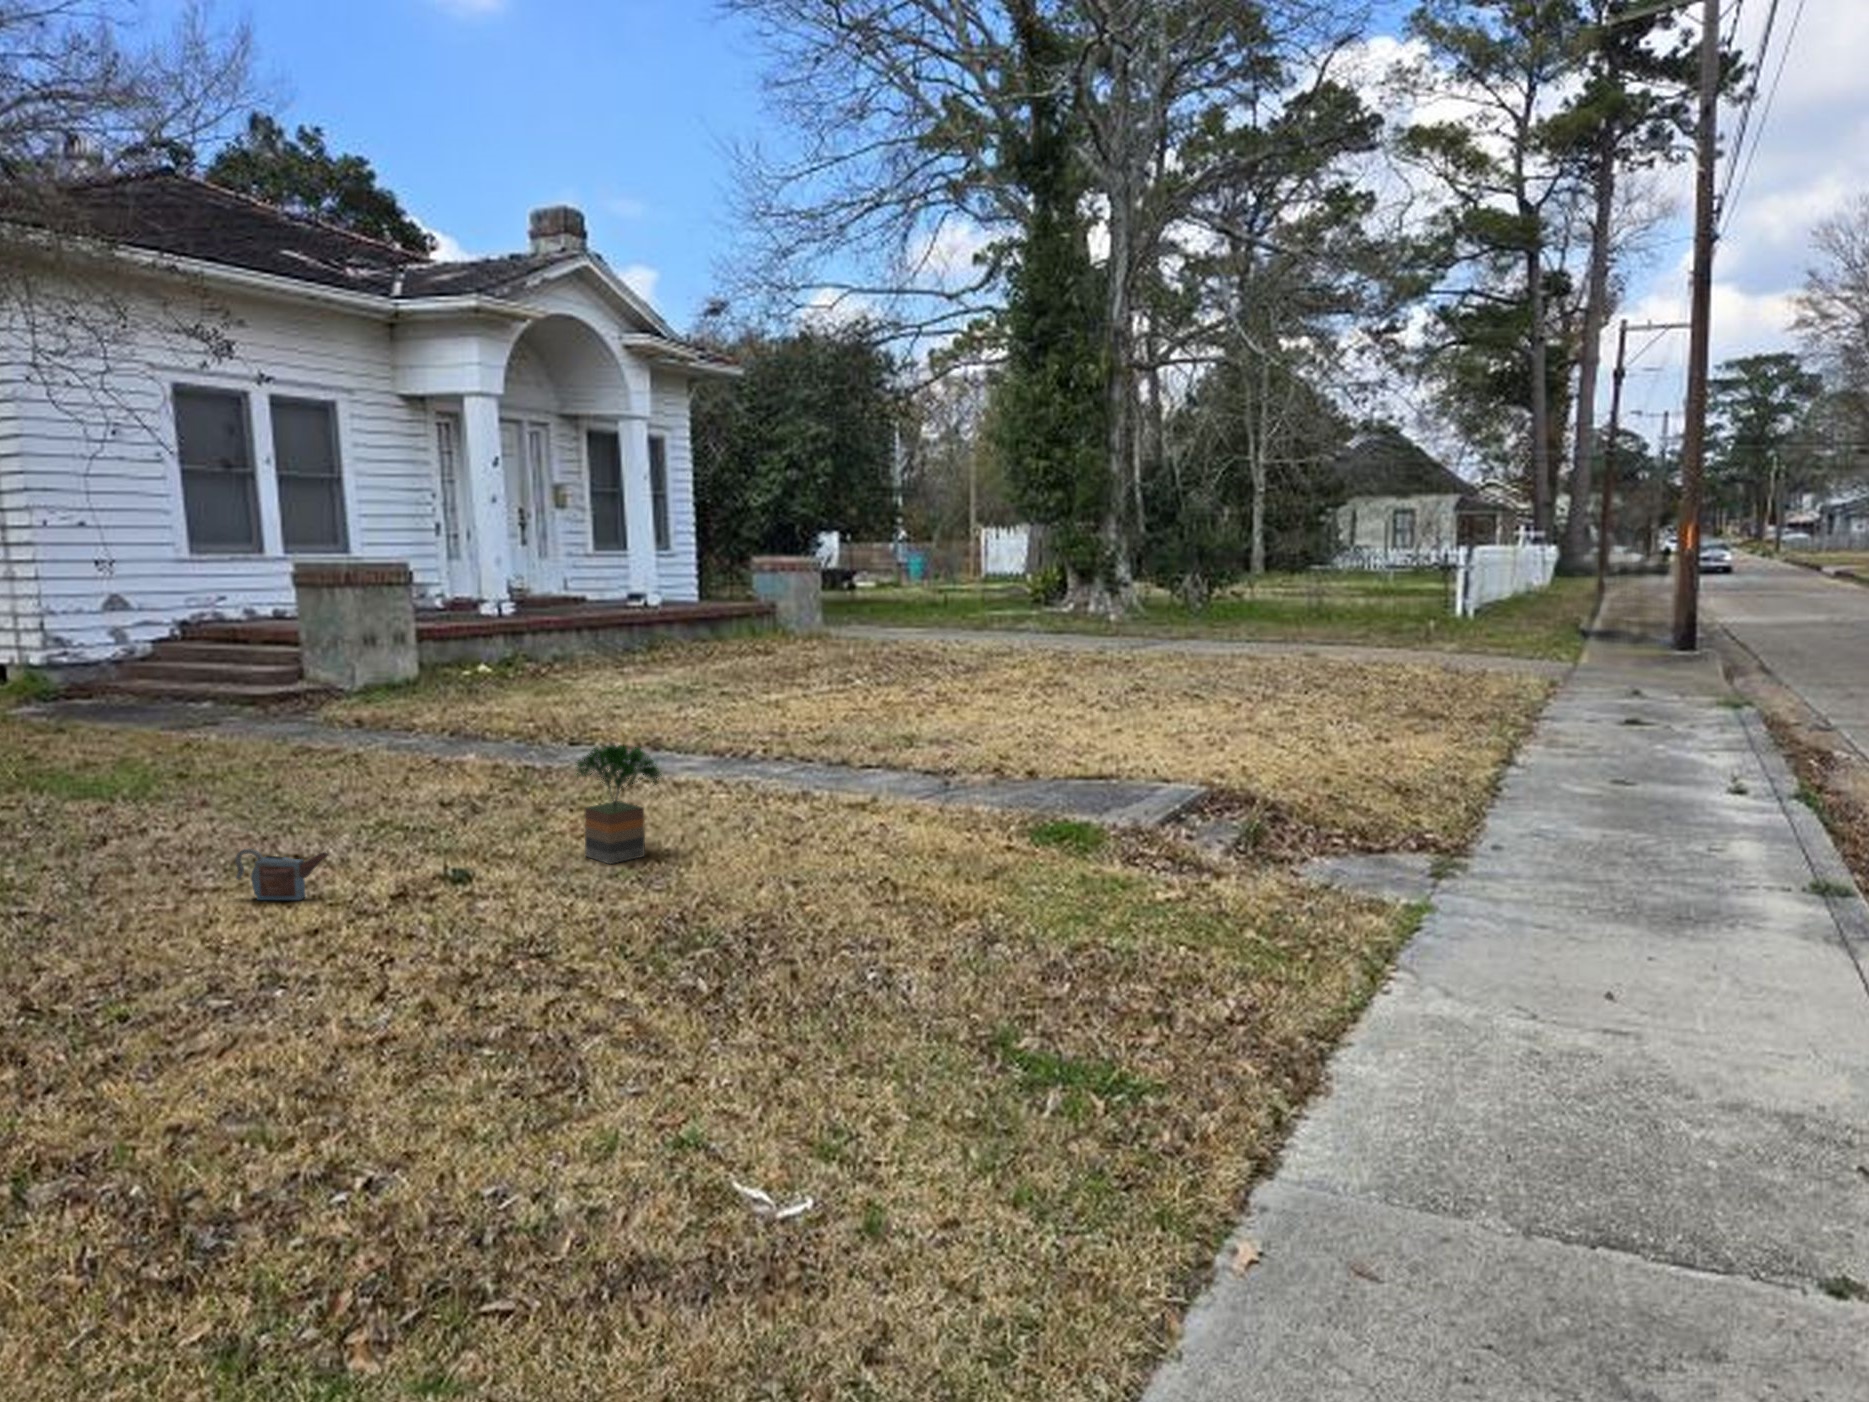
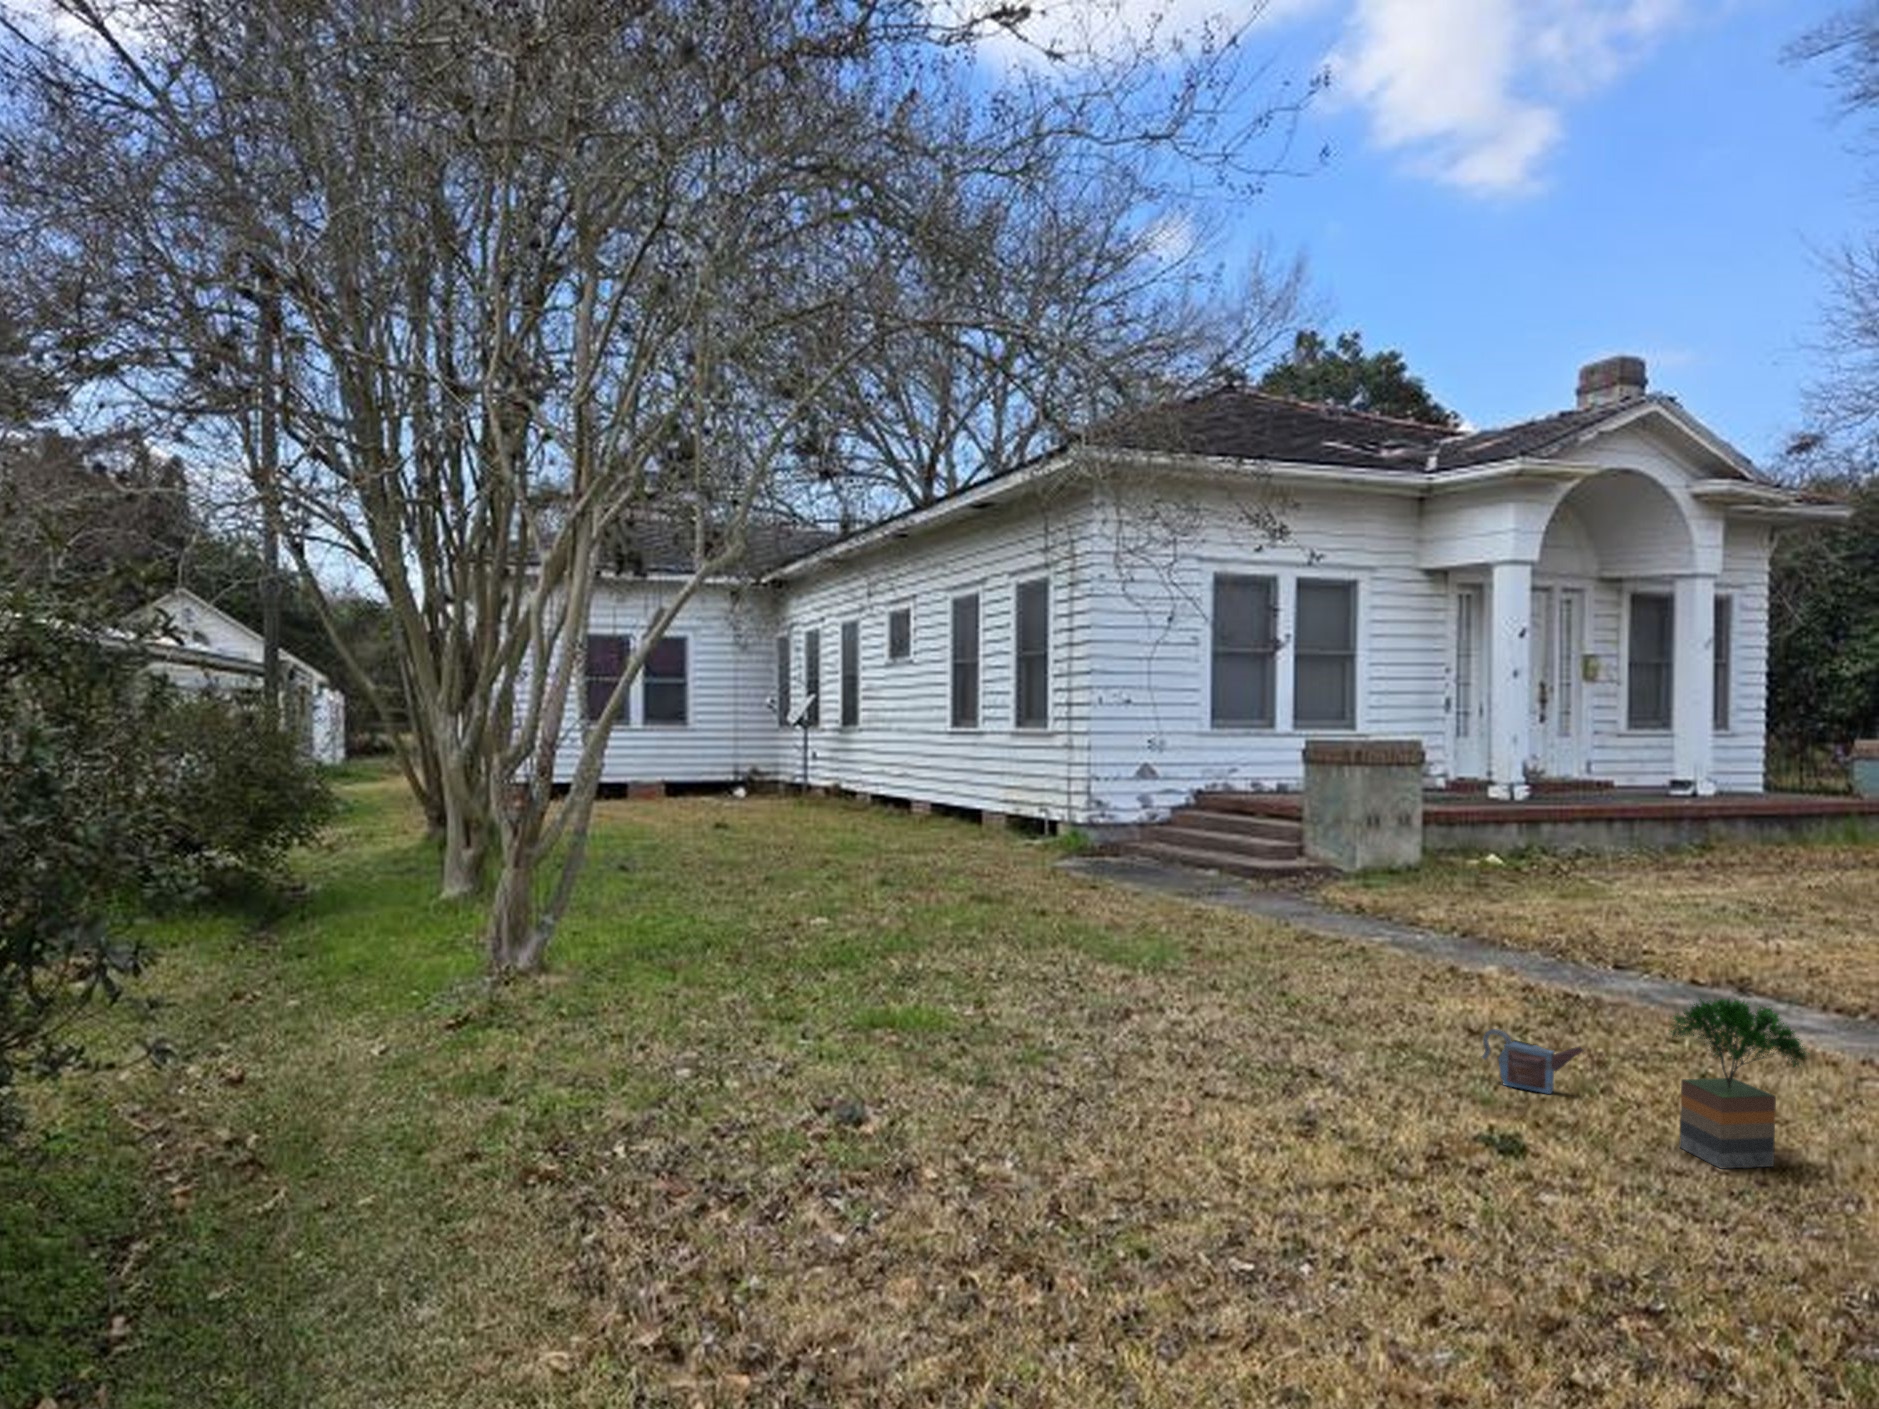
watering can: present [235,849,328,900] -> present [1482,1029,1584,1094]

